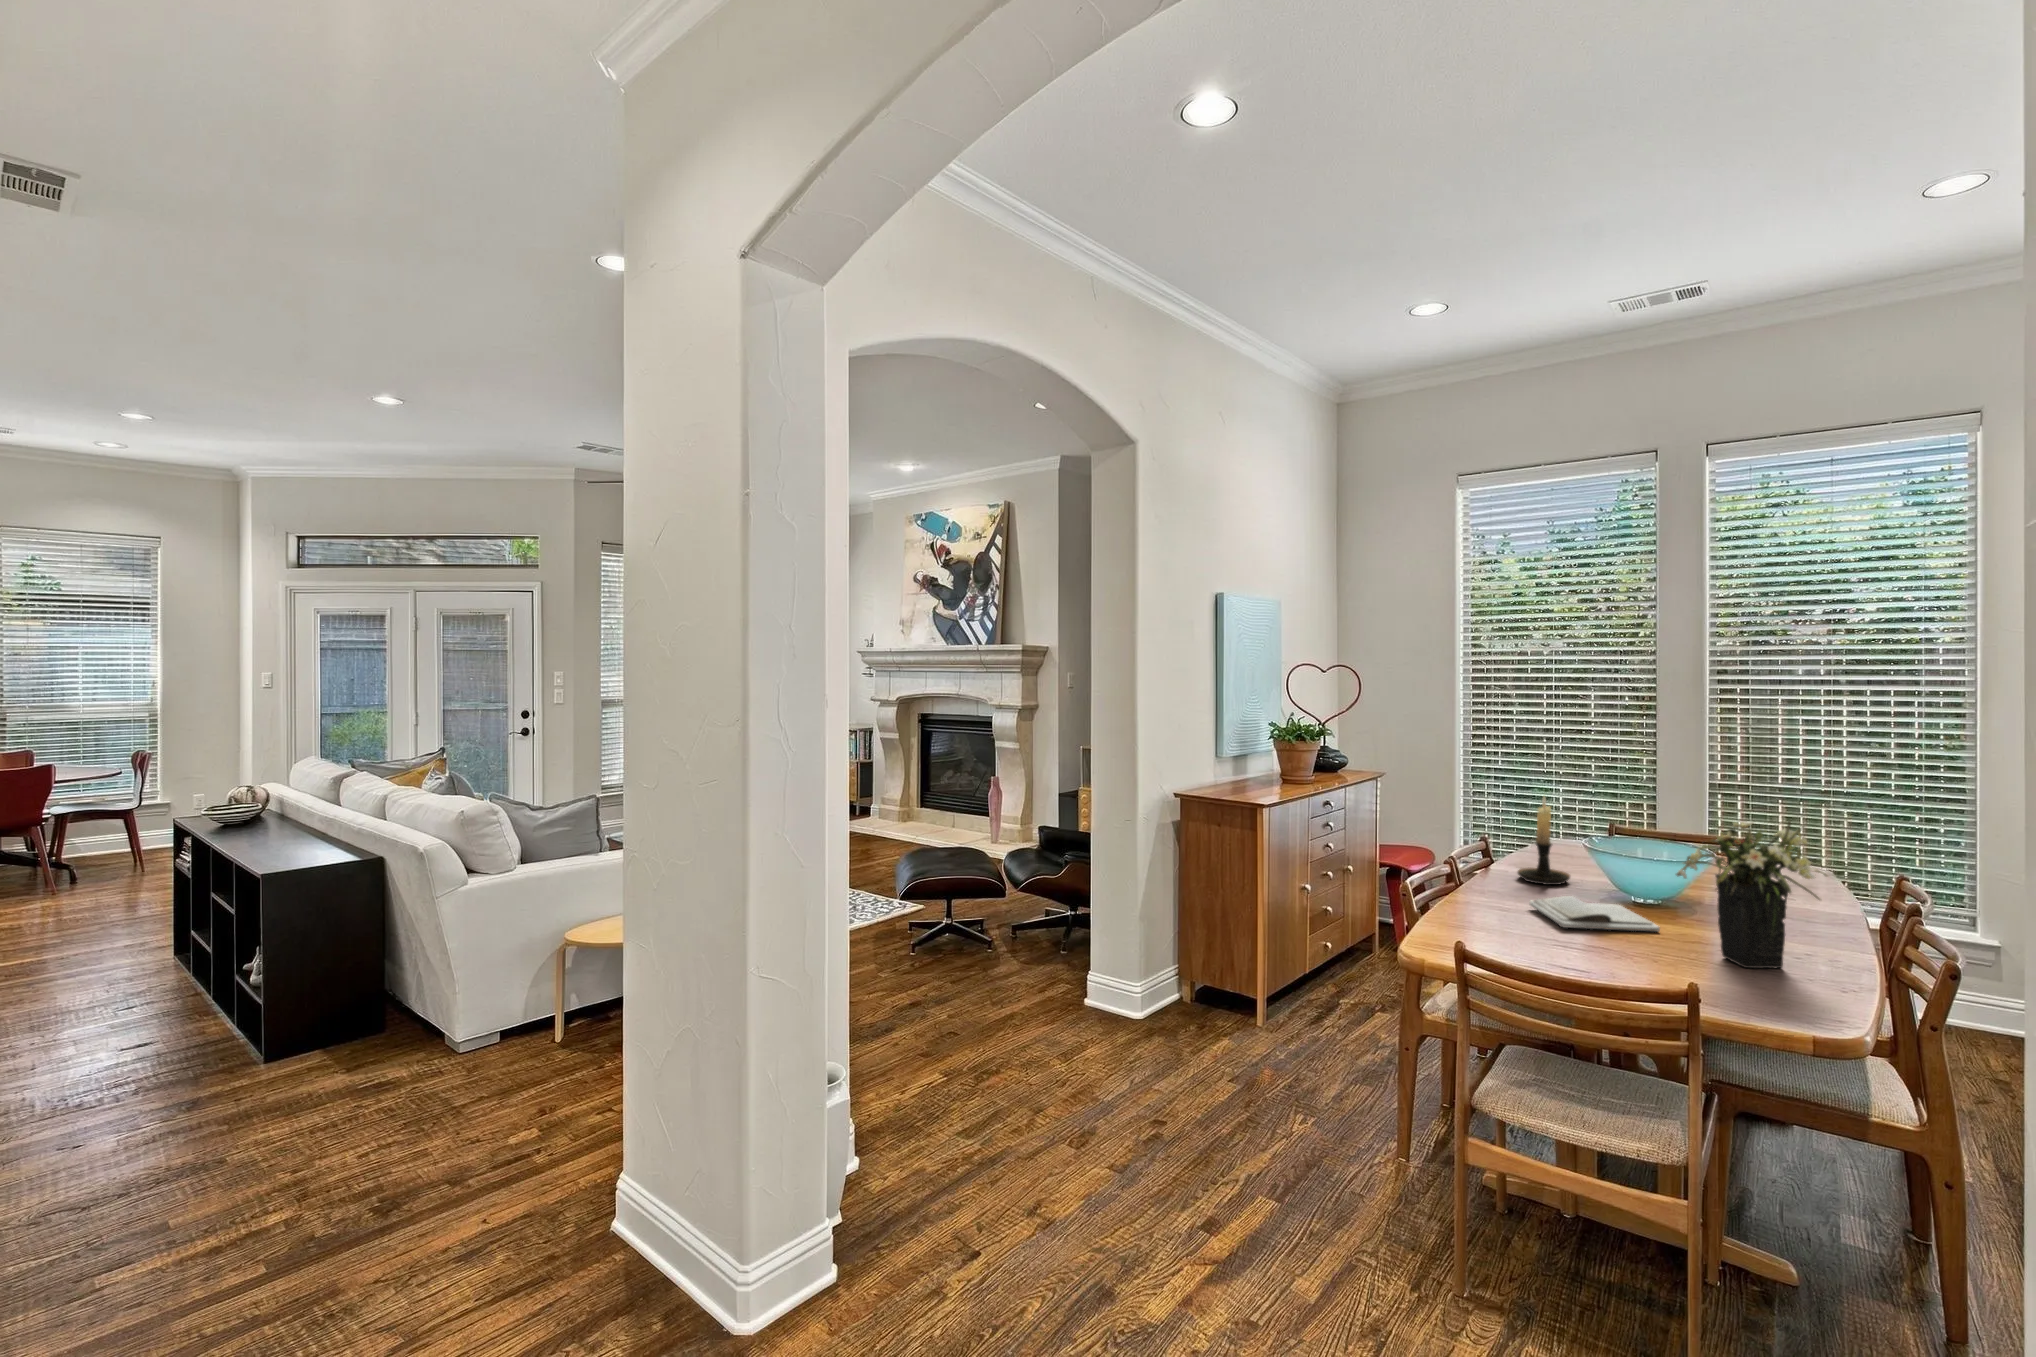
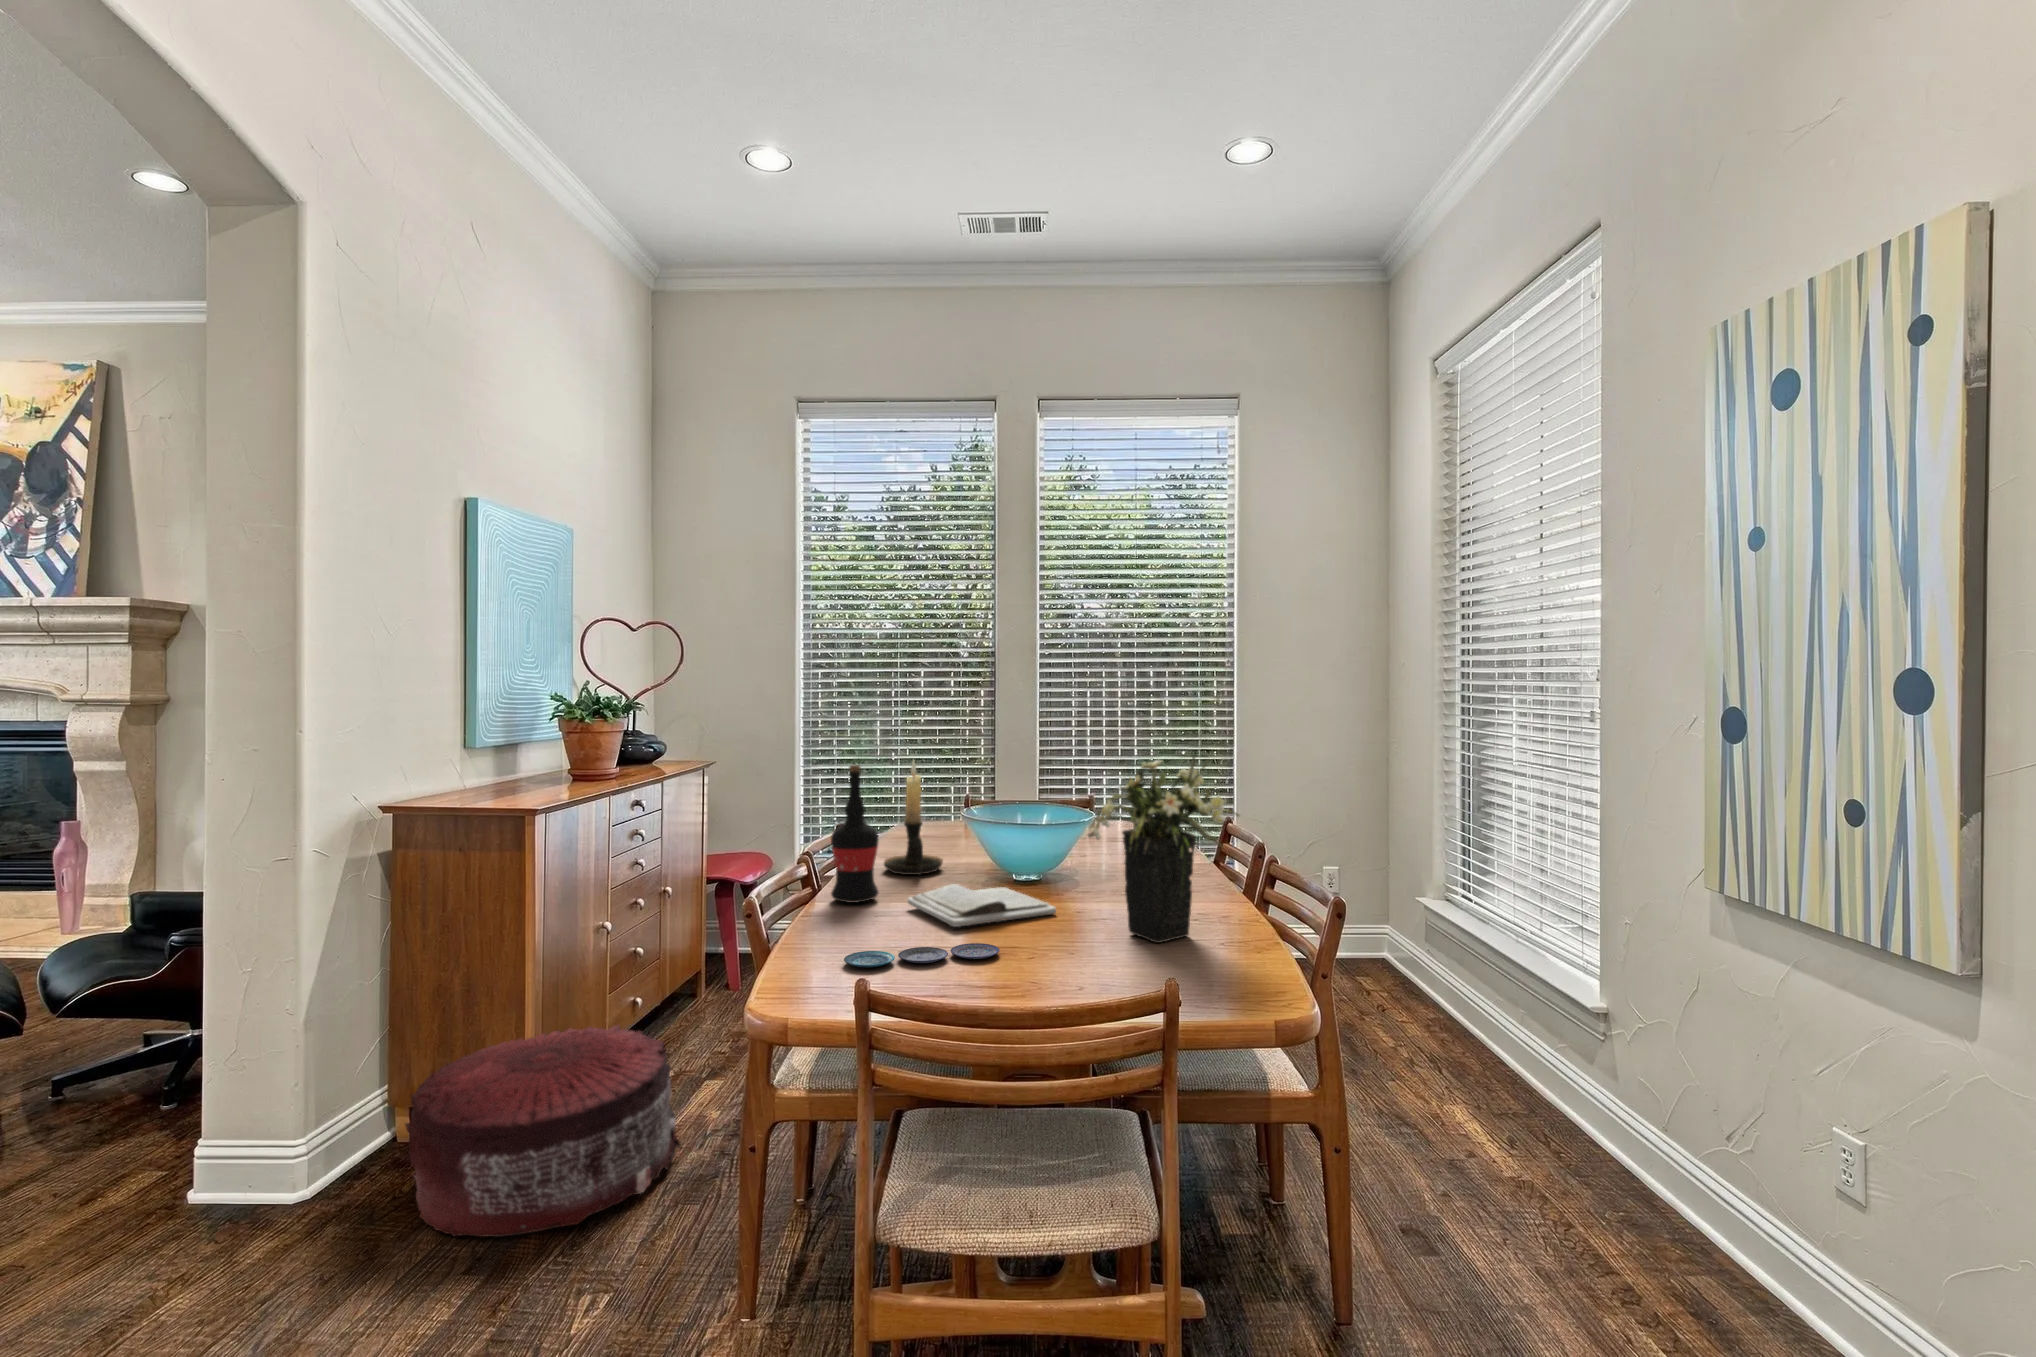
wine bottle: none [1469,798,1508,898] -> present [831,765,879,903]
plate: none [1470,932,1595,952] -> present [844,943,1000,968]
pouf: none [1192,949,1361,1075] -> present [405,1025,681,1237]

